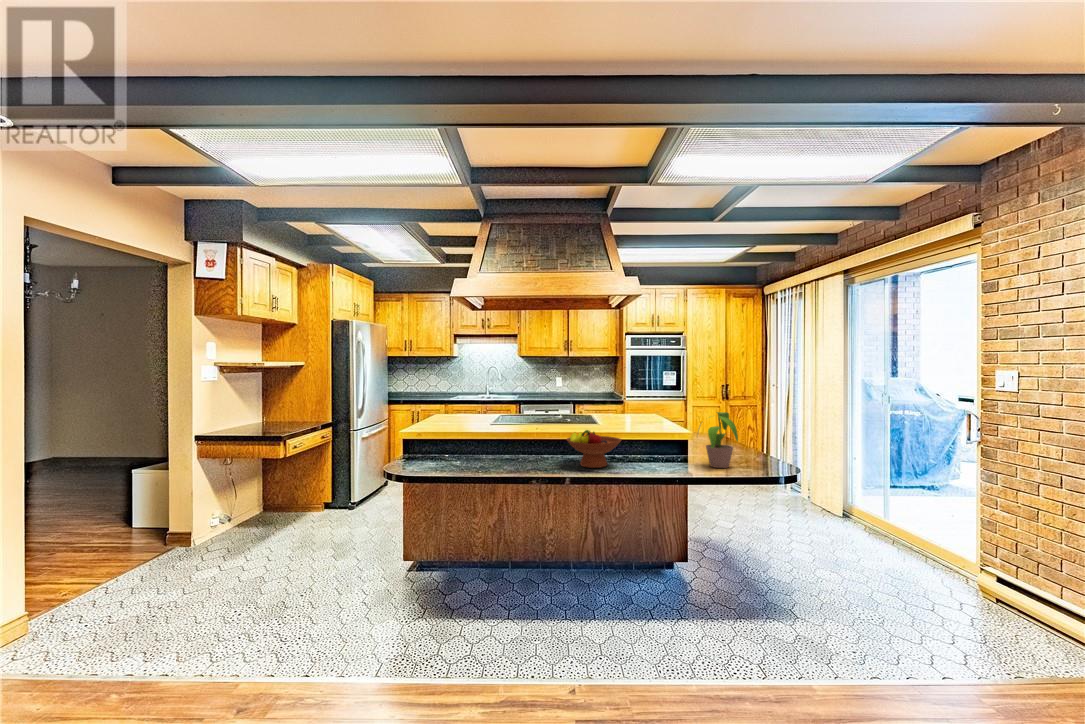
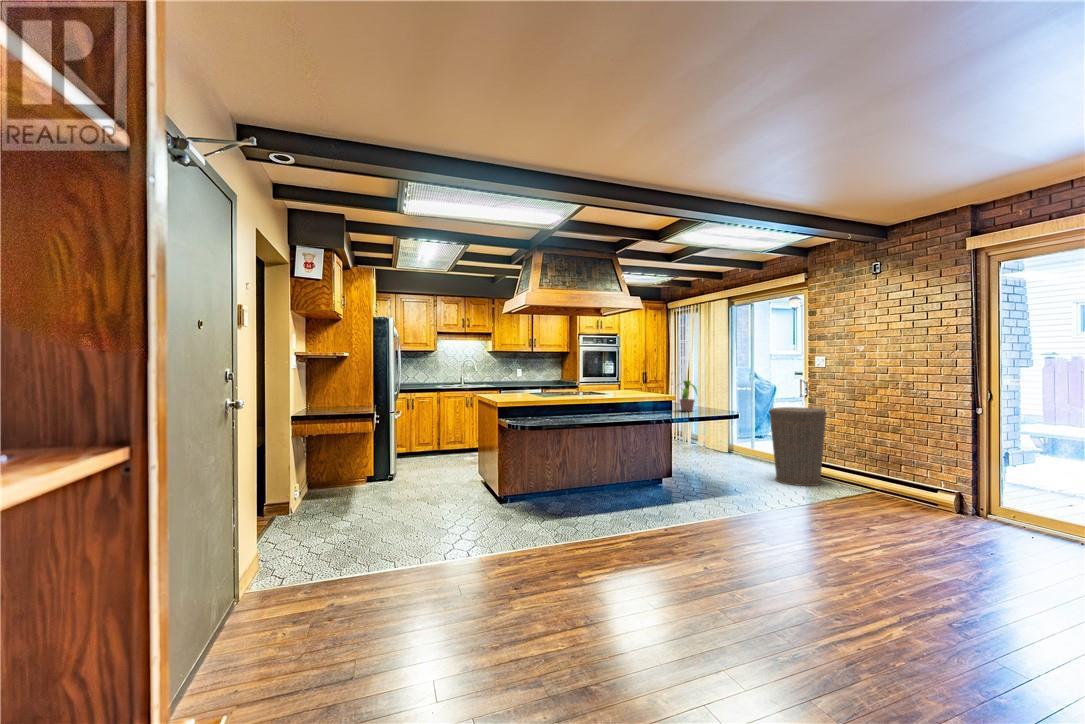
fruit bowl: present [567,430,621,468] -> none [602,393,635,414]
trash can: none [891,464,1018,630] -> present [769,407,827,486]

